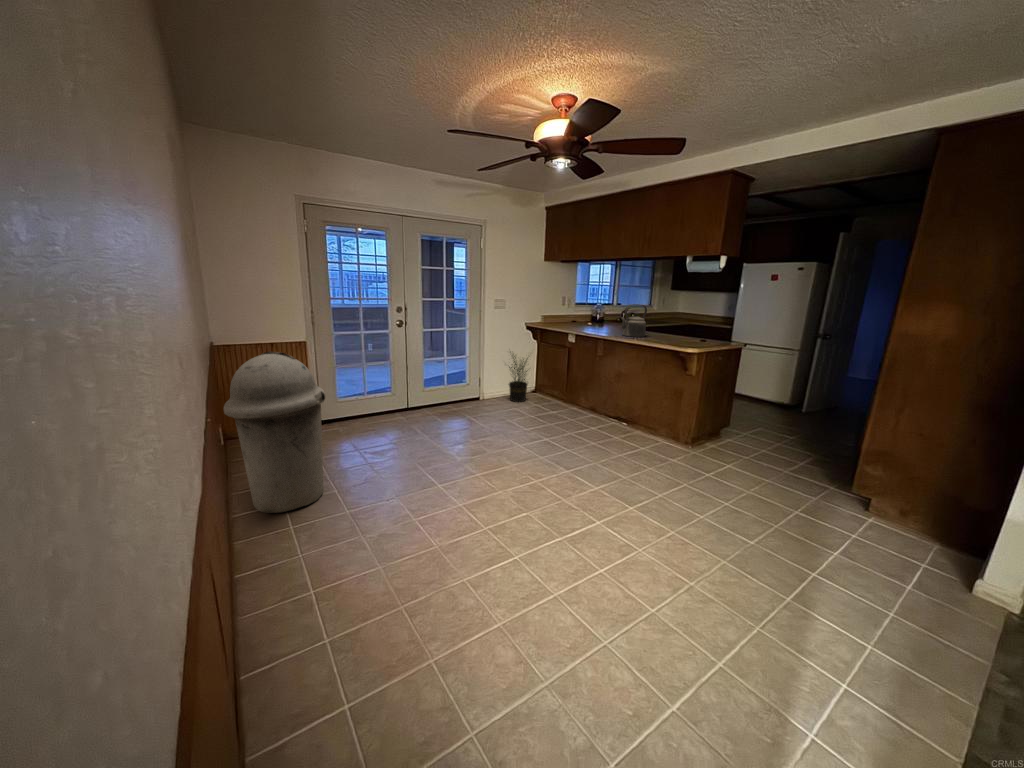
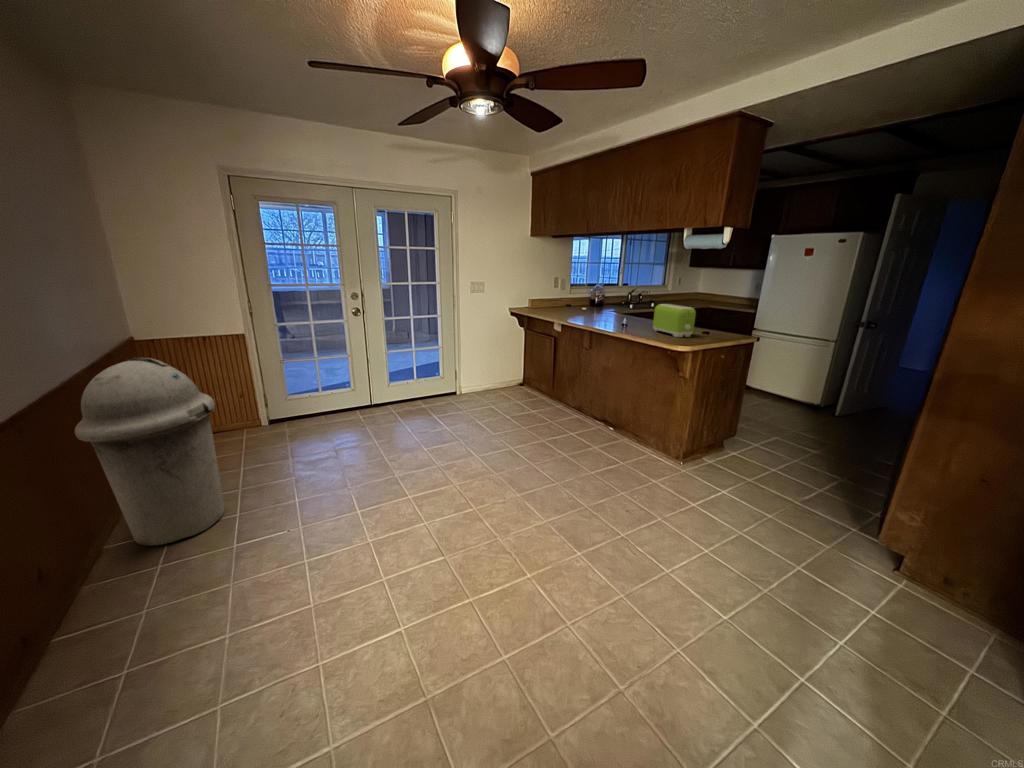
kettle: present [621,304,647,337] -> none [606,288,639,327]
toaster: none [661,317,698,344] -> present [653,304,696,337]
potted plant: present [509,355,528,402] -> none [478,336,517,397]

